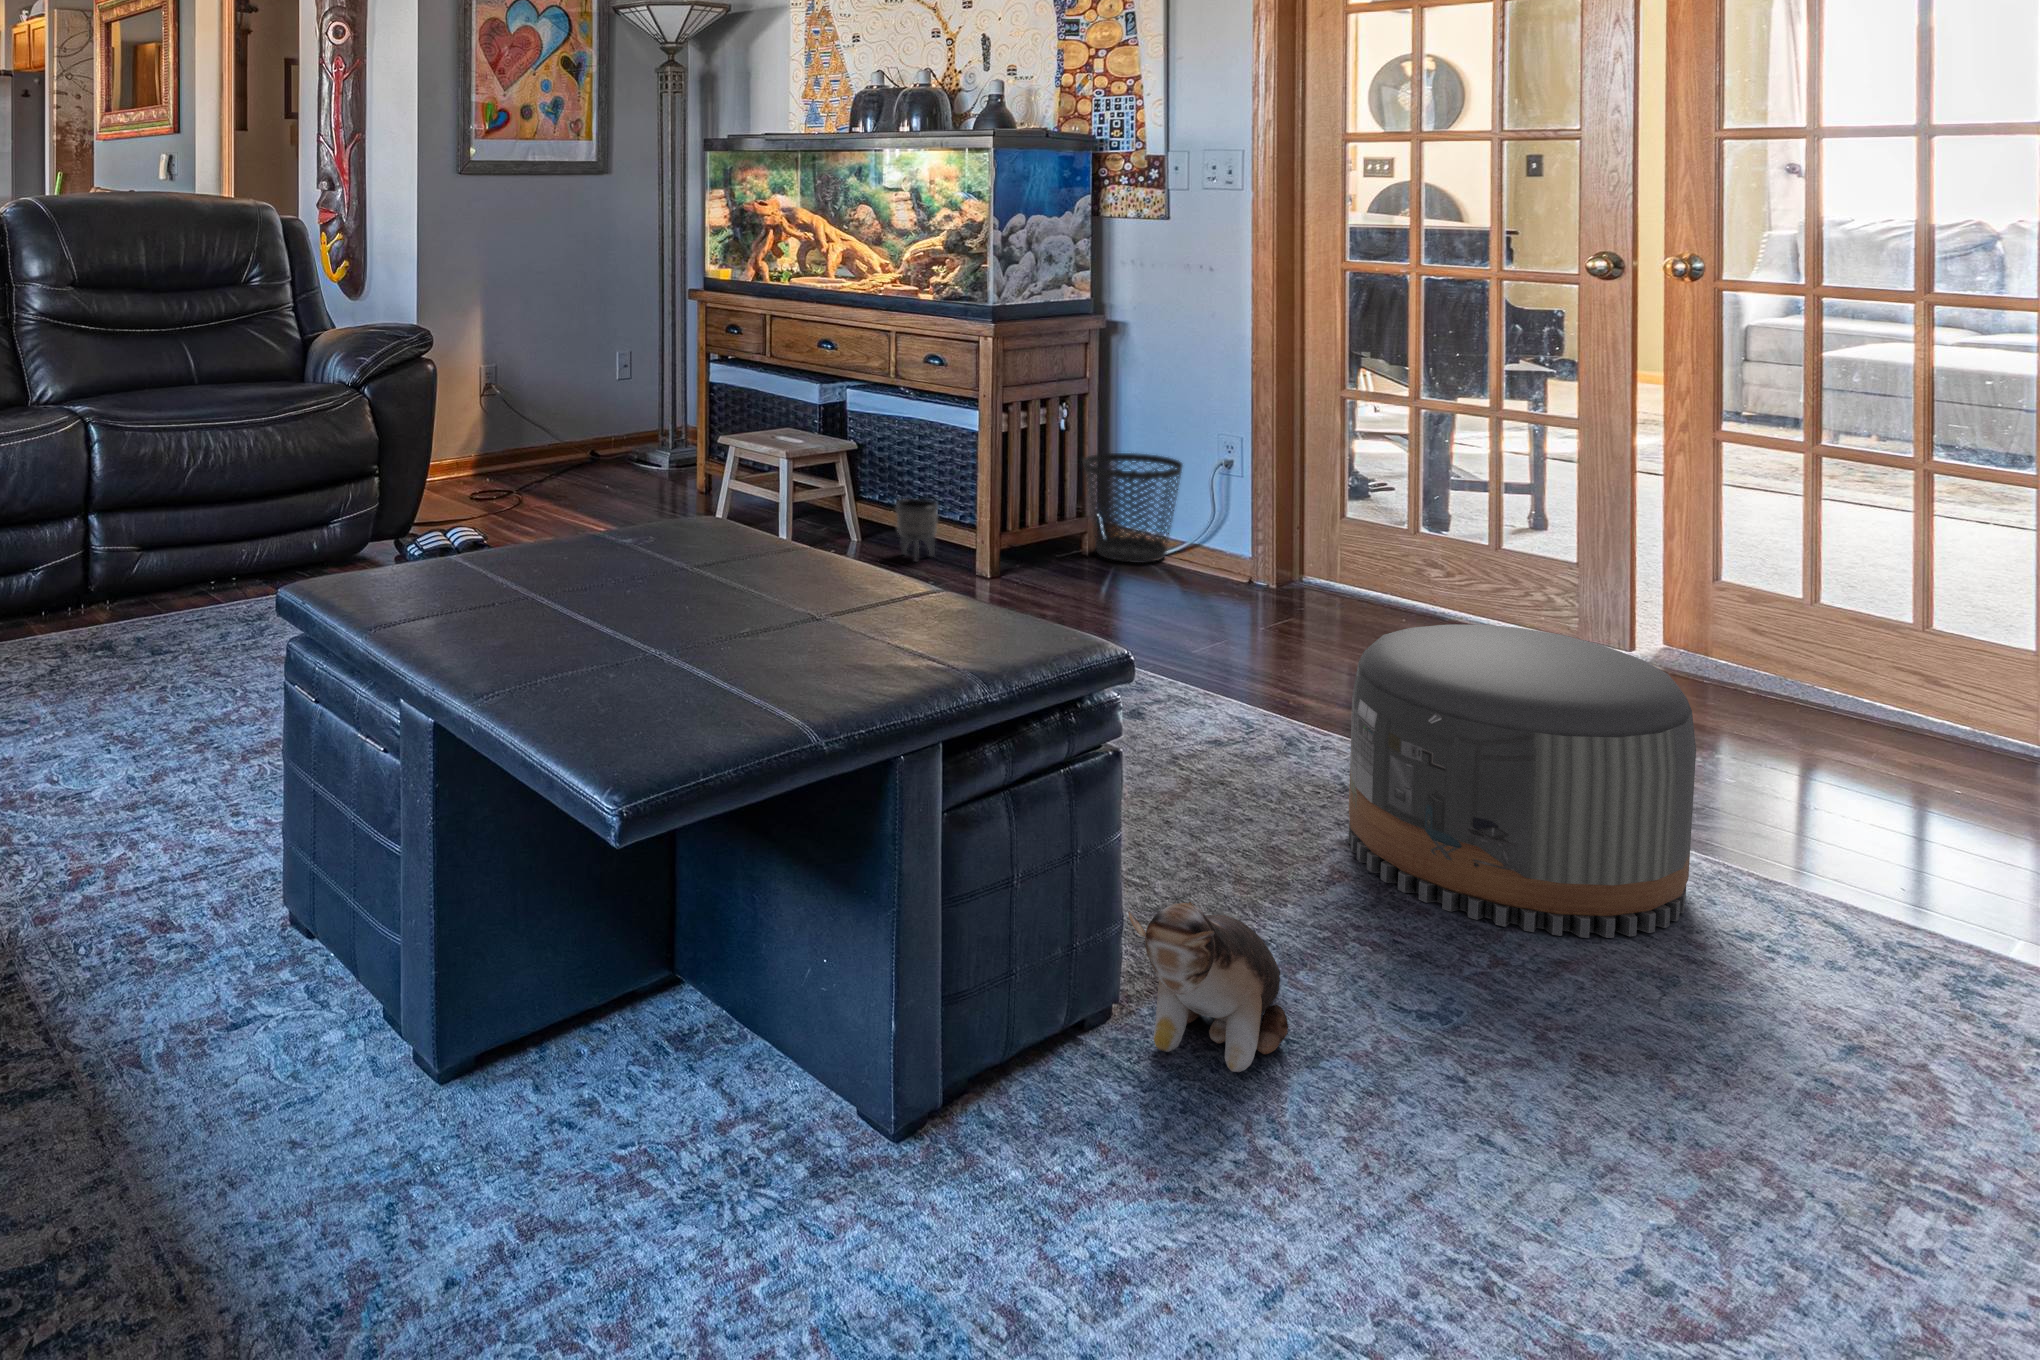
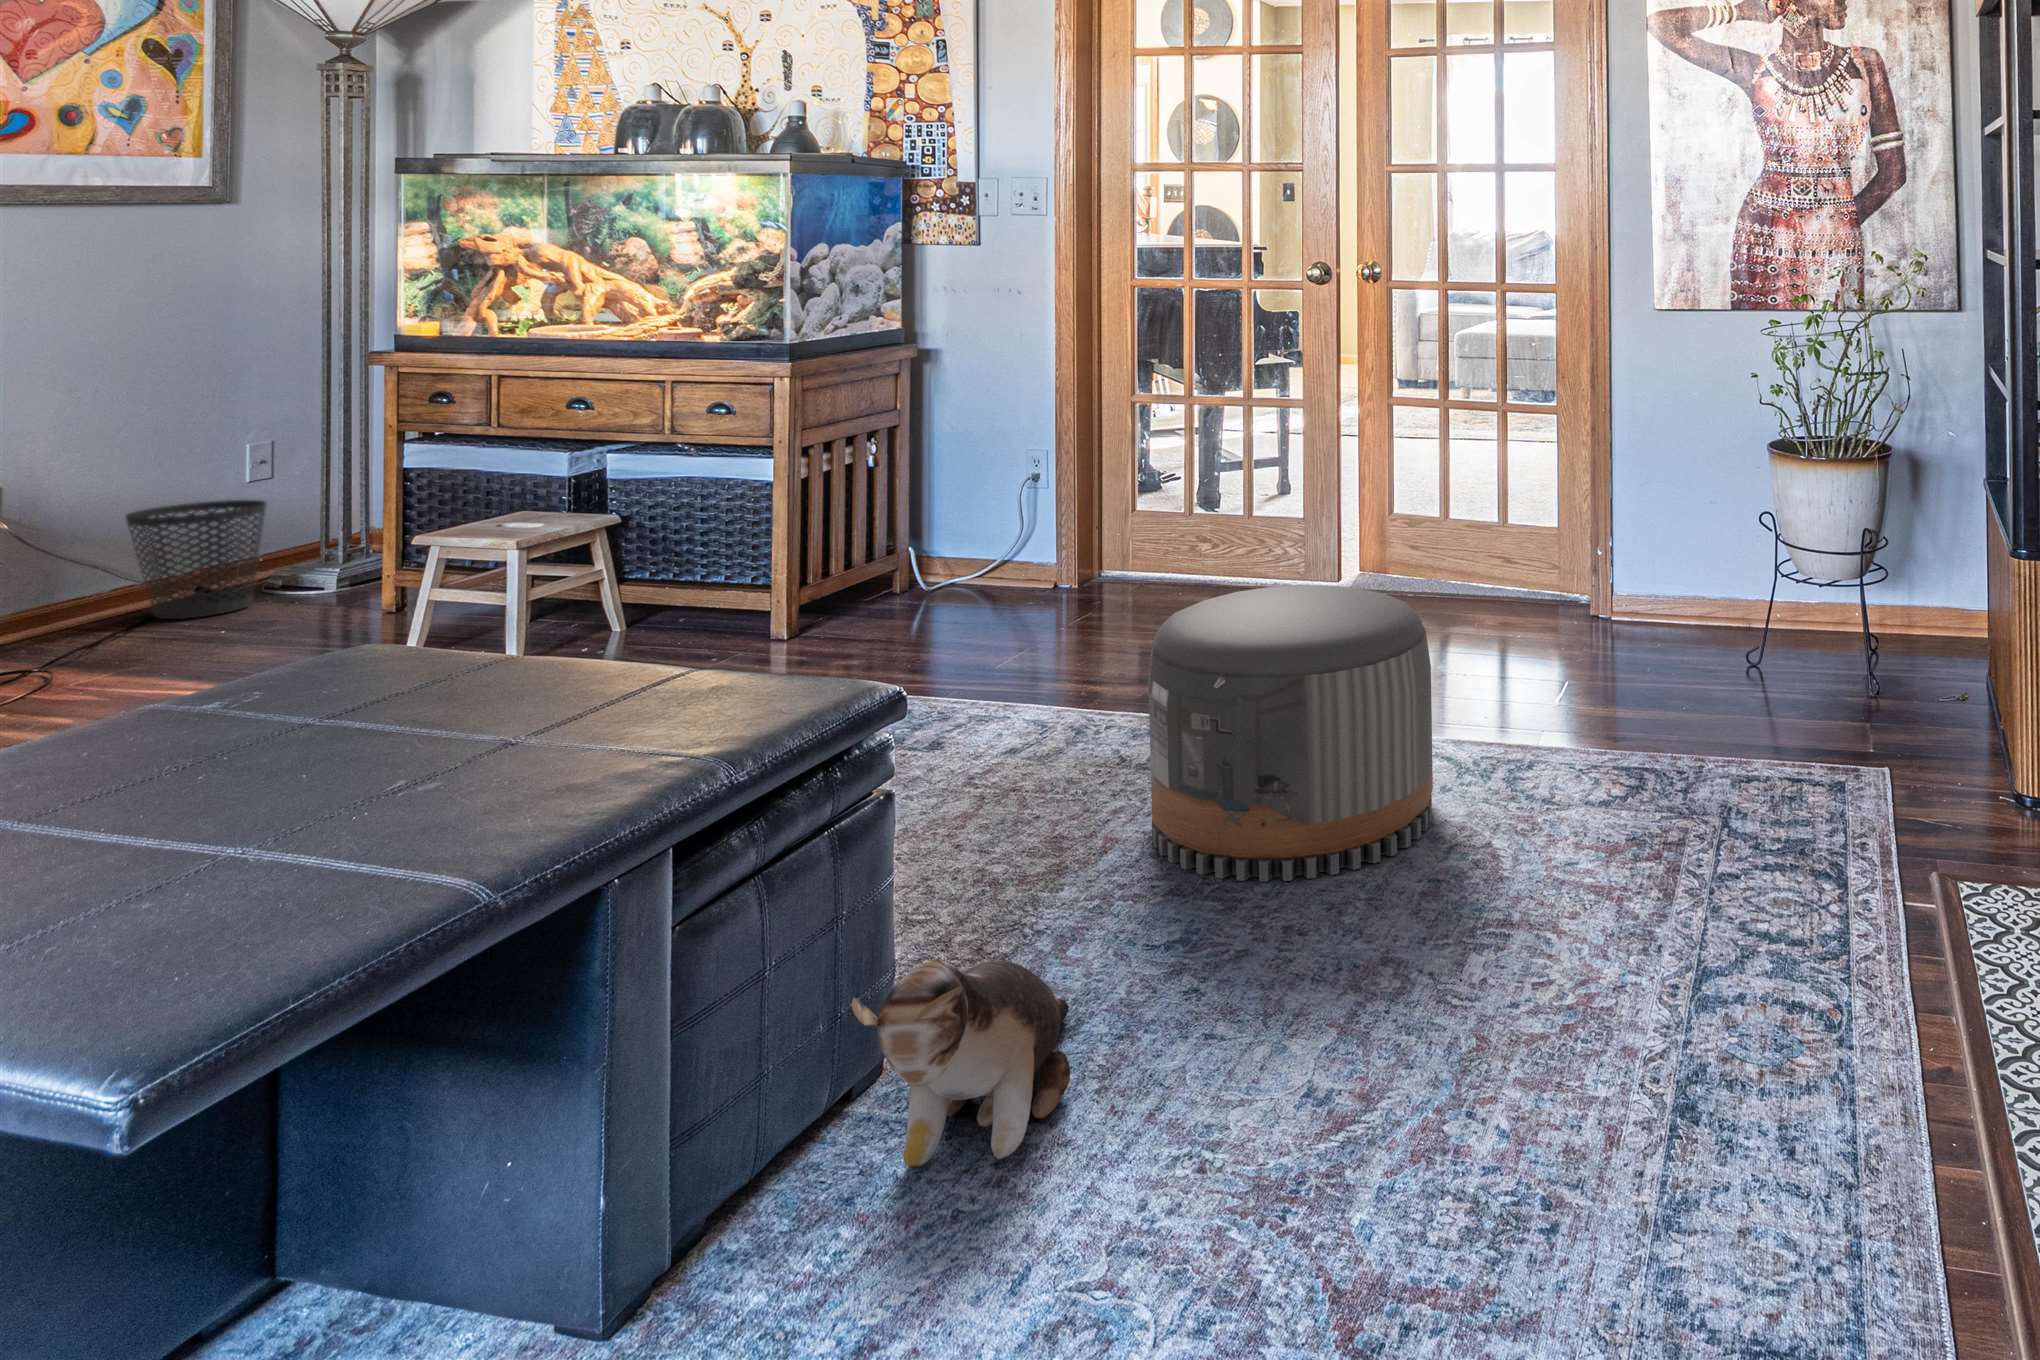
wastebasket: present [1083,453,1182,563] -> present [125,500,267,619]
planter: present [896,499,938,561] -> none [674,571,730,646]

